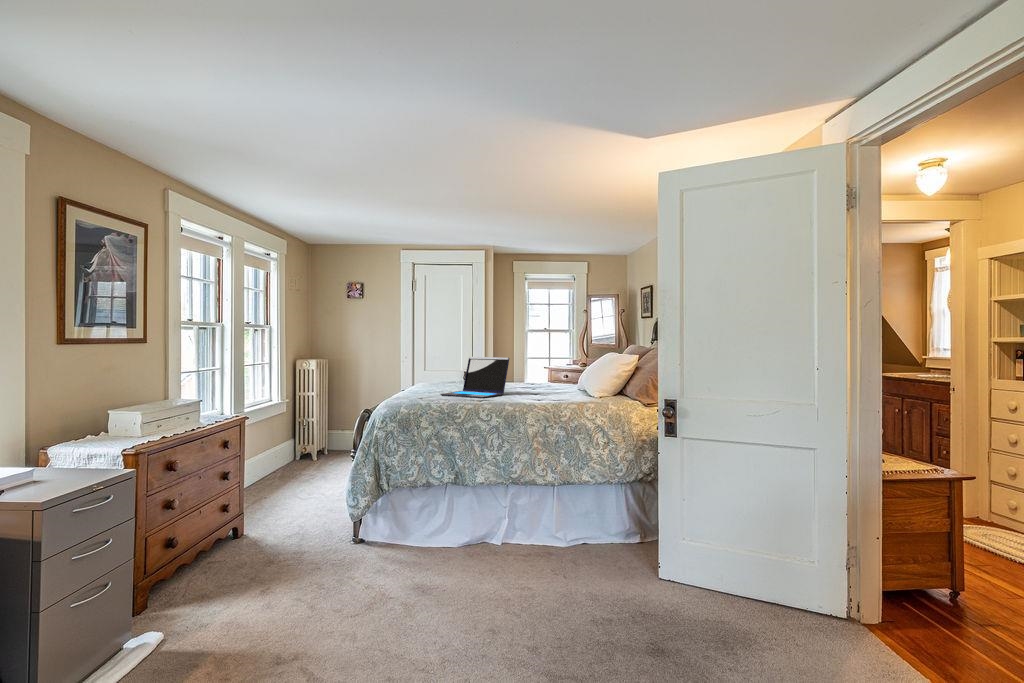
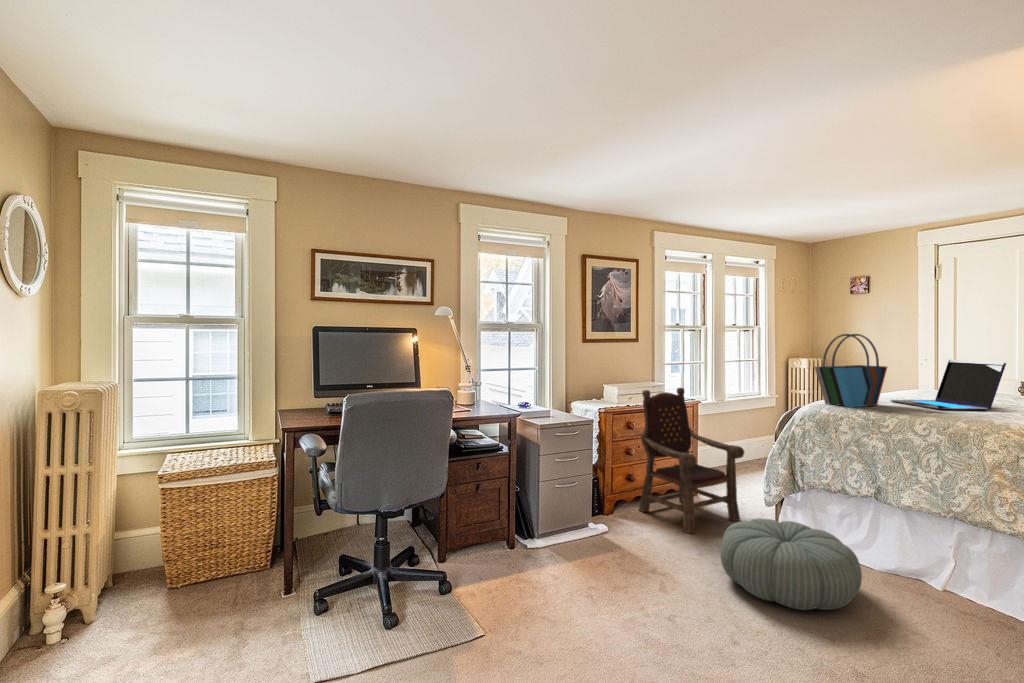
tote bag: none [405,335,448,403] -> present [815,334,887,407]
armchair: none [185,403,320,588] -> present [639,388,744,533]
pouf: none [347,528,480,623] -> present [720,518,862,610]

